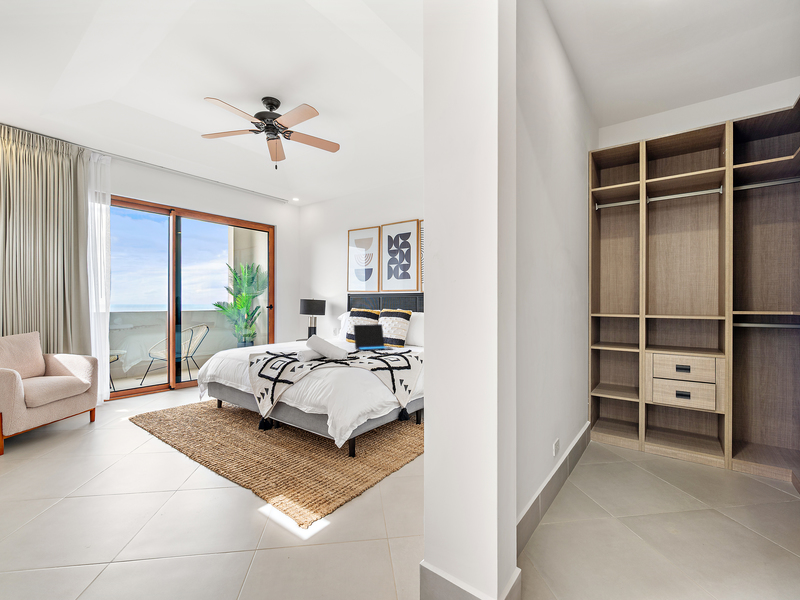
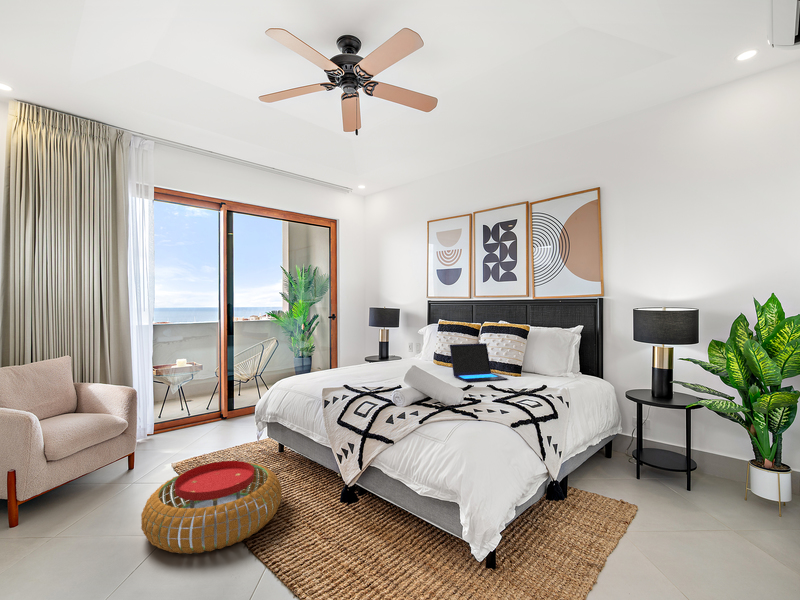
pouf: none [107,405,215,462] -> present [141,461,282,554]

